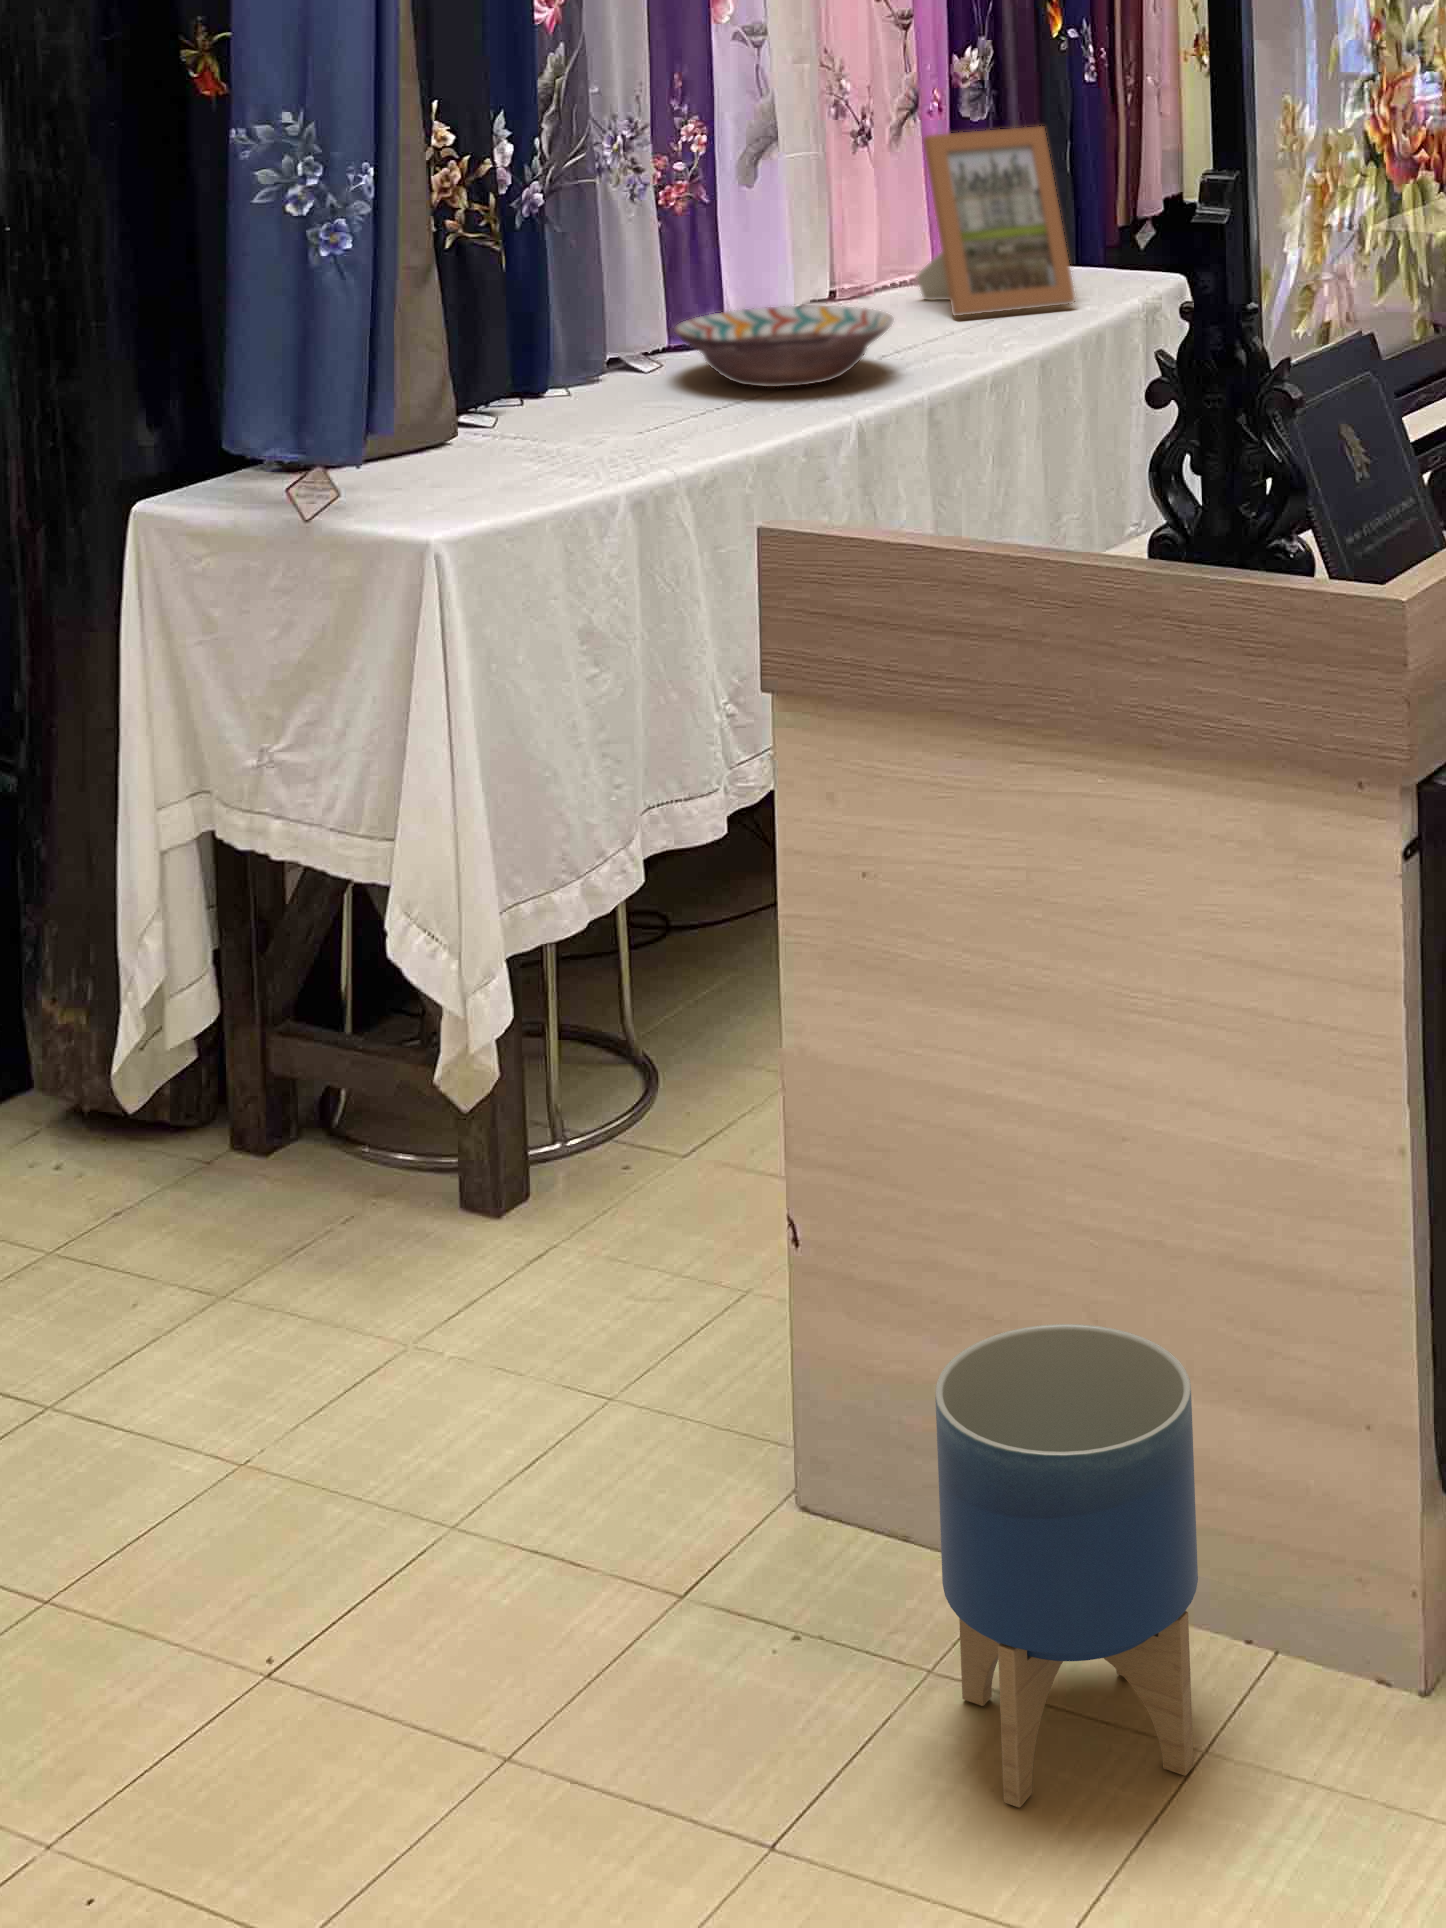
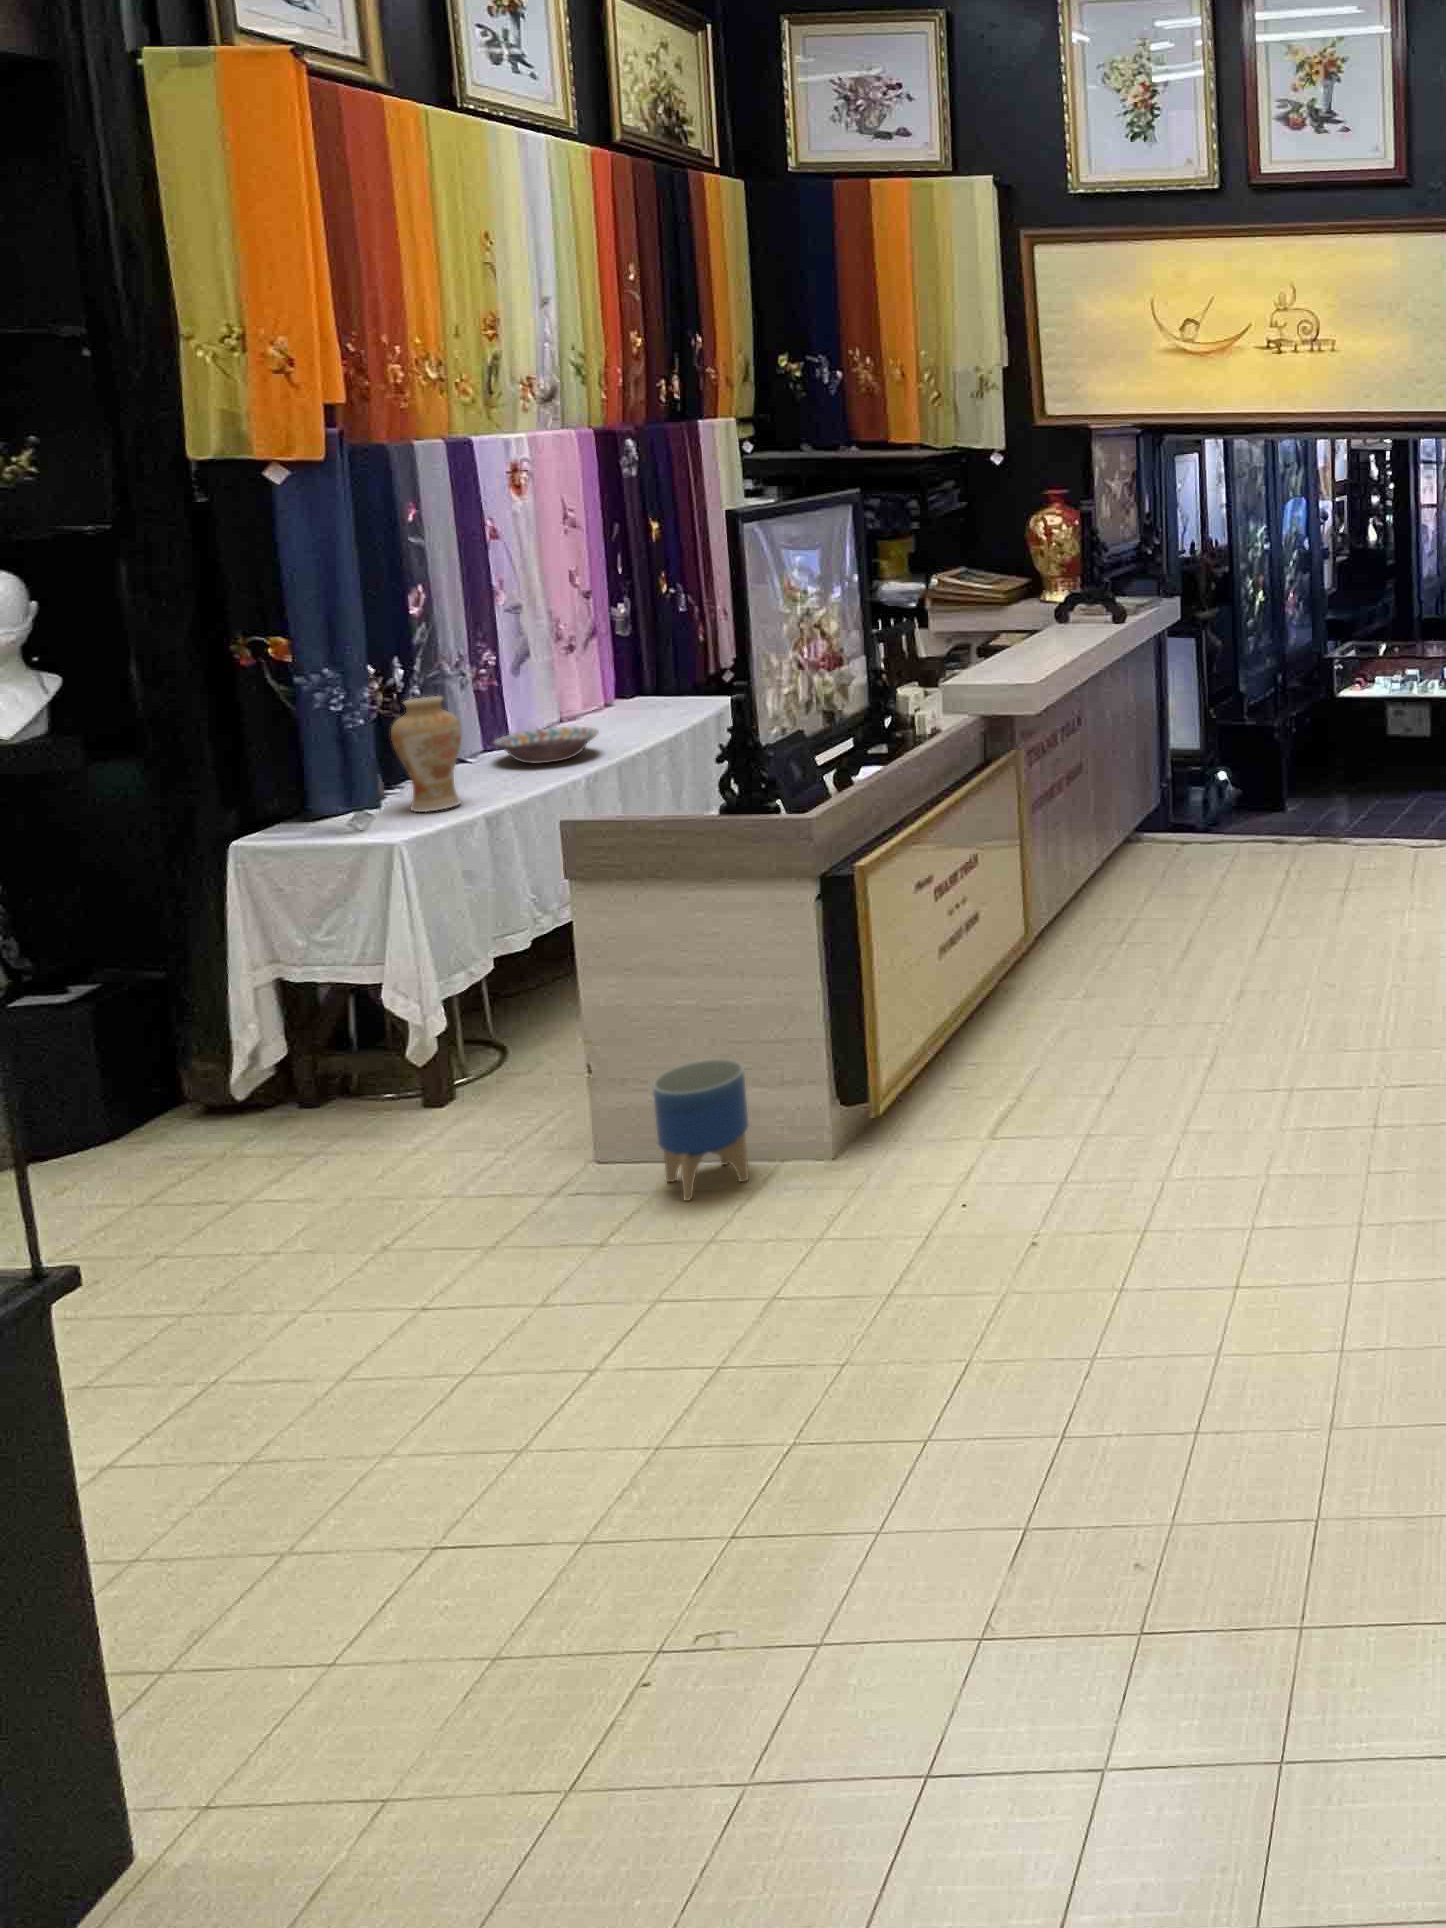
picture frame: present [917,126,1075,316] -> none [604,642,681,725]
vase: none [447,196,590,477] -> present [391,696,462,812]

